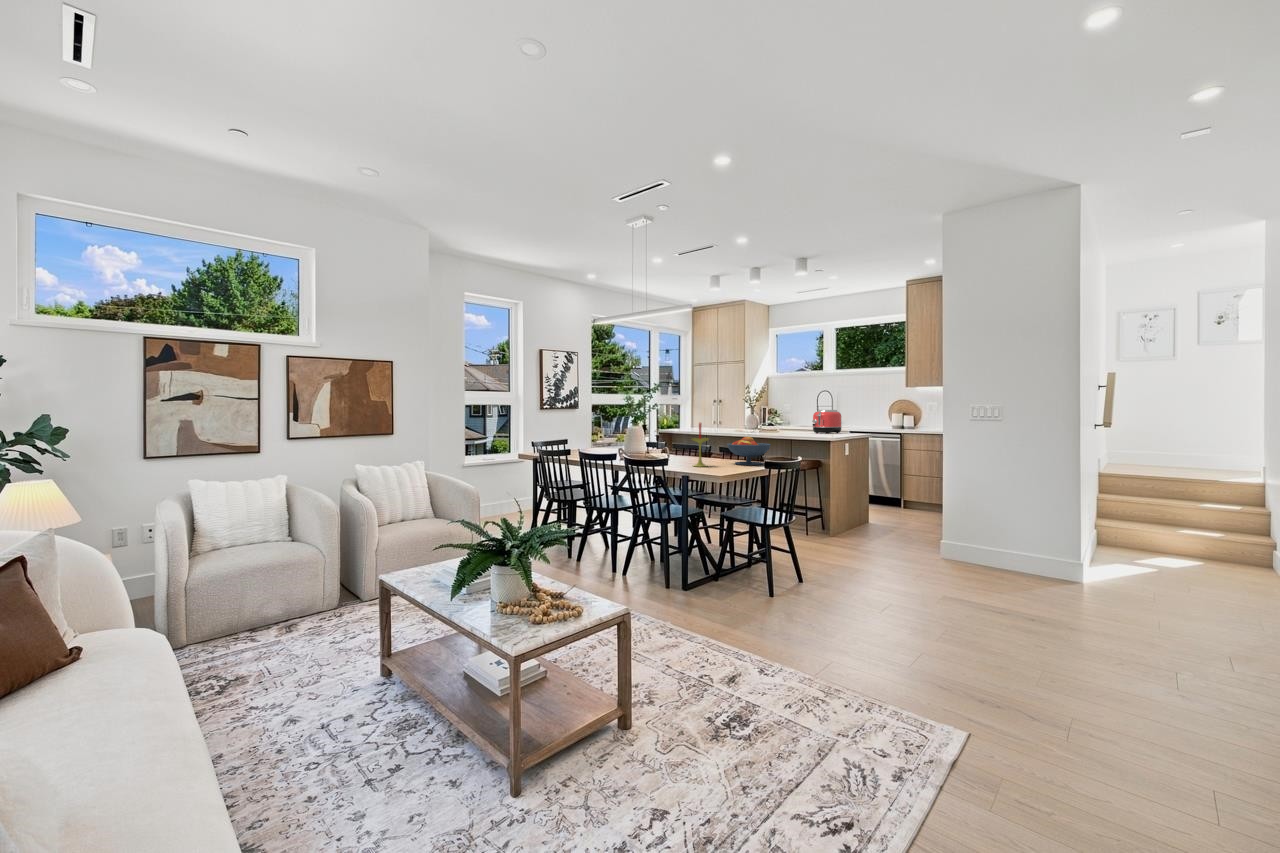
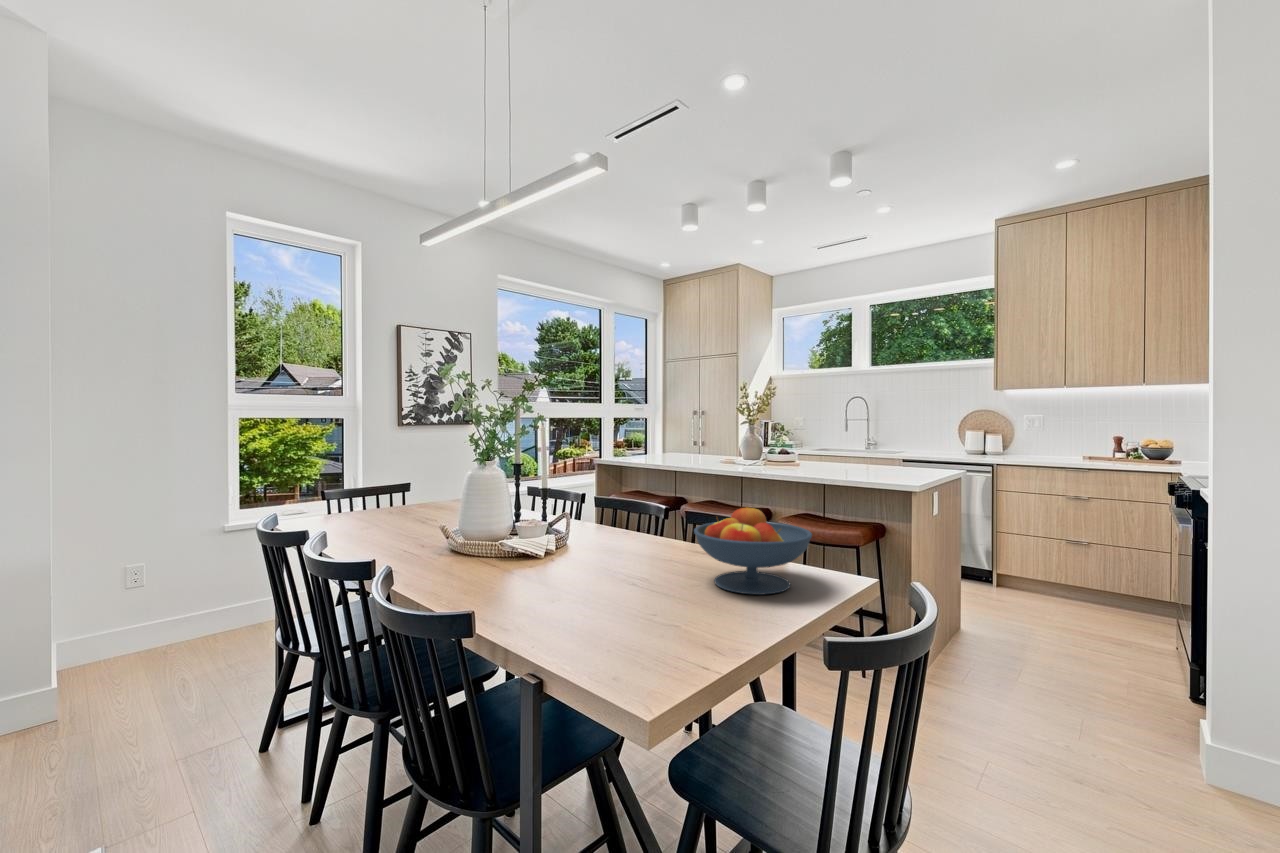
toaster: present [812,410,842,434] -> none [865,429,921,475]
candle: present [692,423,708,467] -> none [588,474,638,609]

